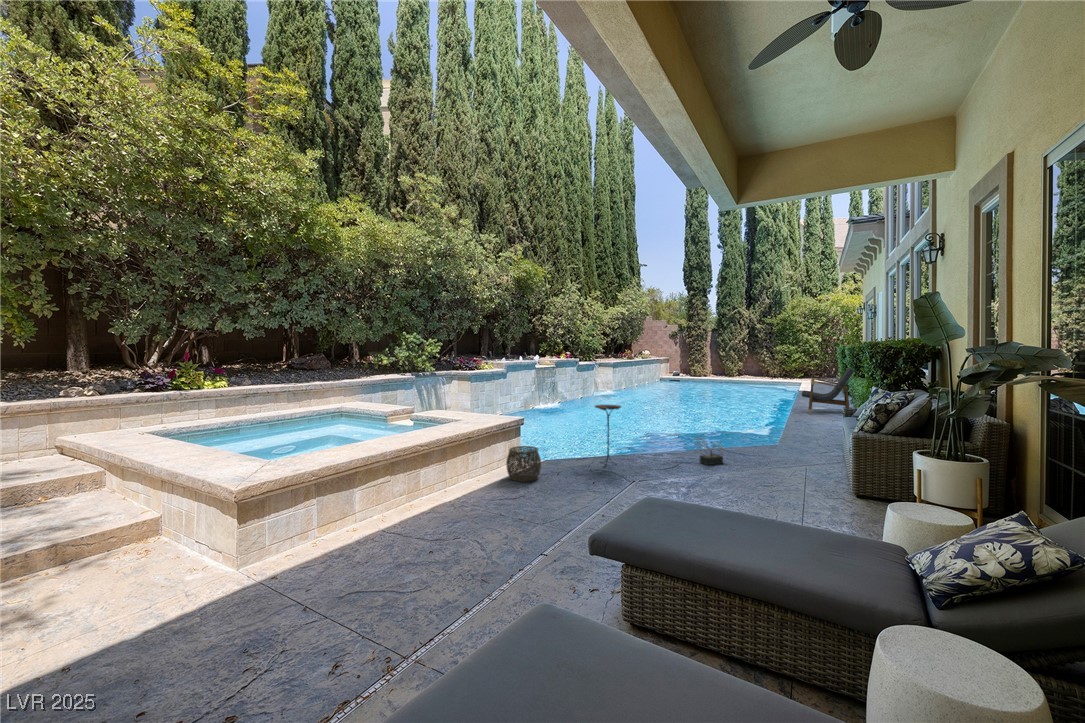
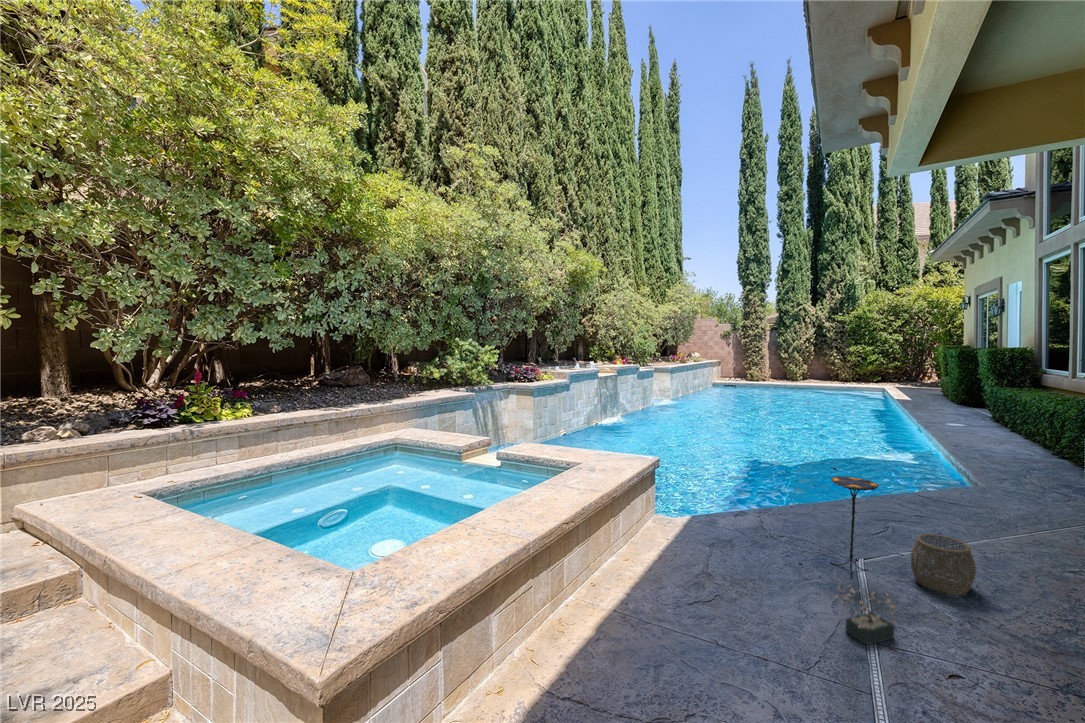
lounge chair: present [802,368,854,414] -> none [968,395,1056,458]
decorative plant: present [695,437,723,465] -> present [836,584,895,645]
woven basket: present [506,446,541,482] -> present [910,534,976,595]

